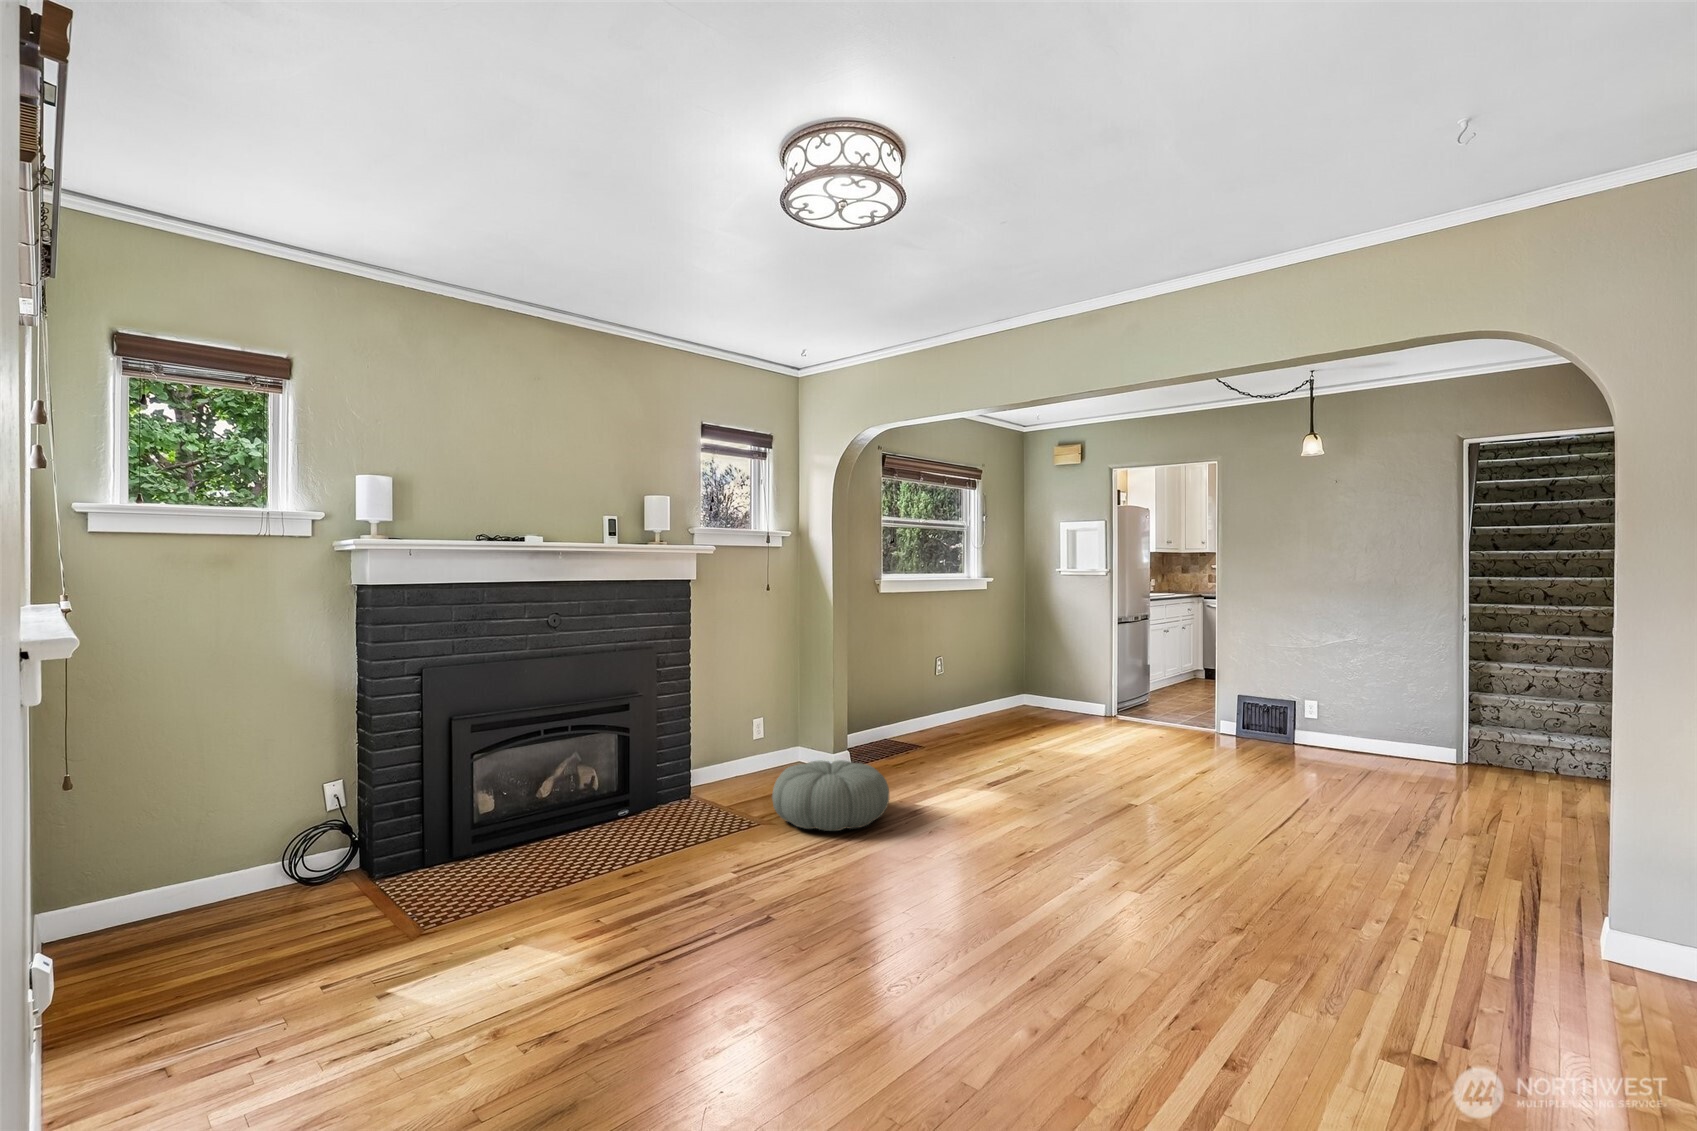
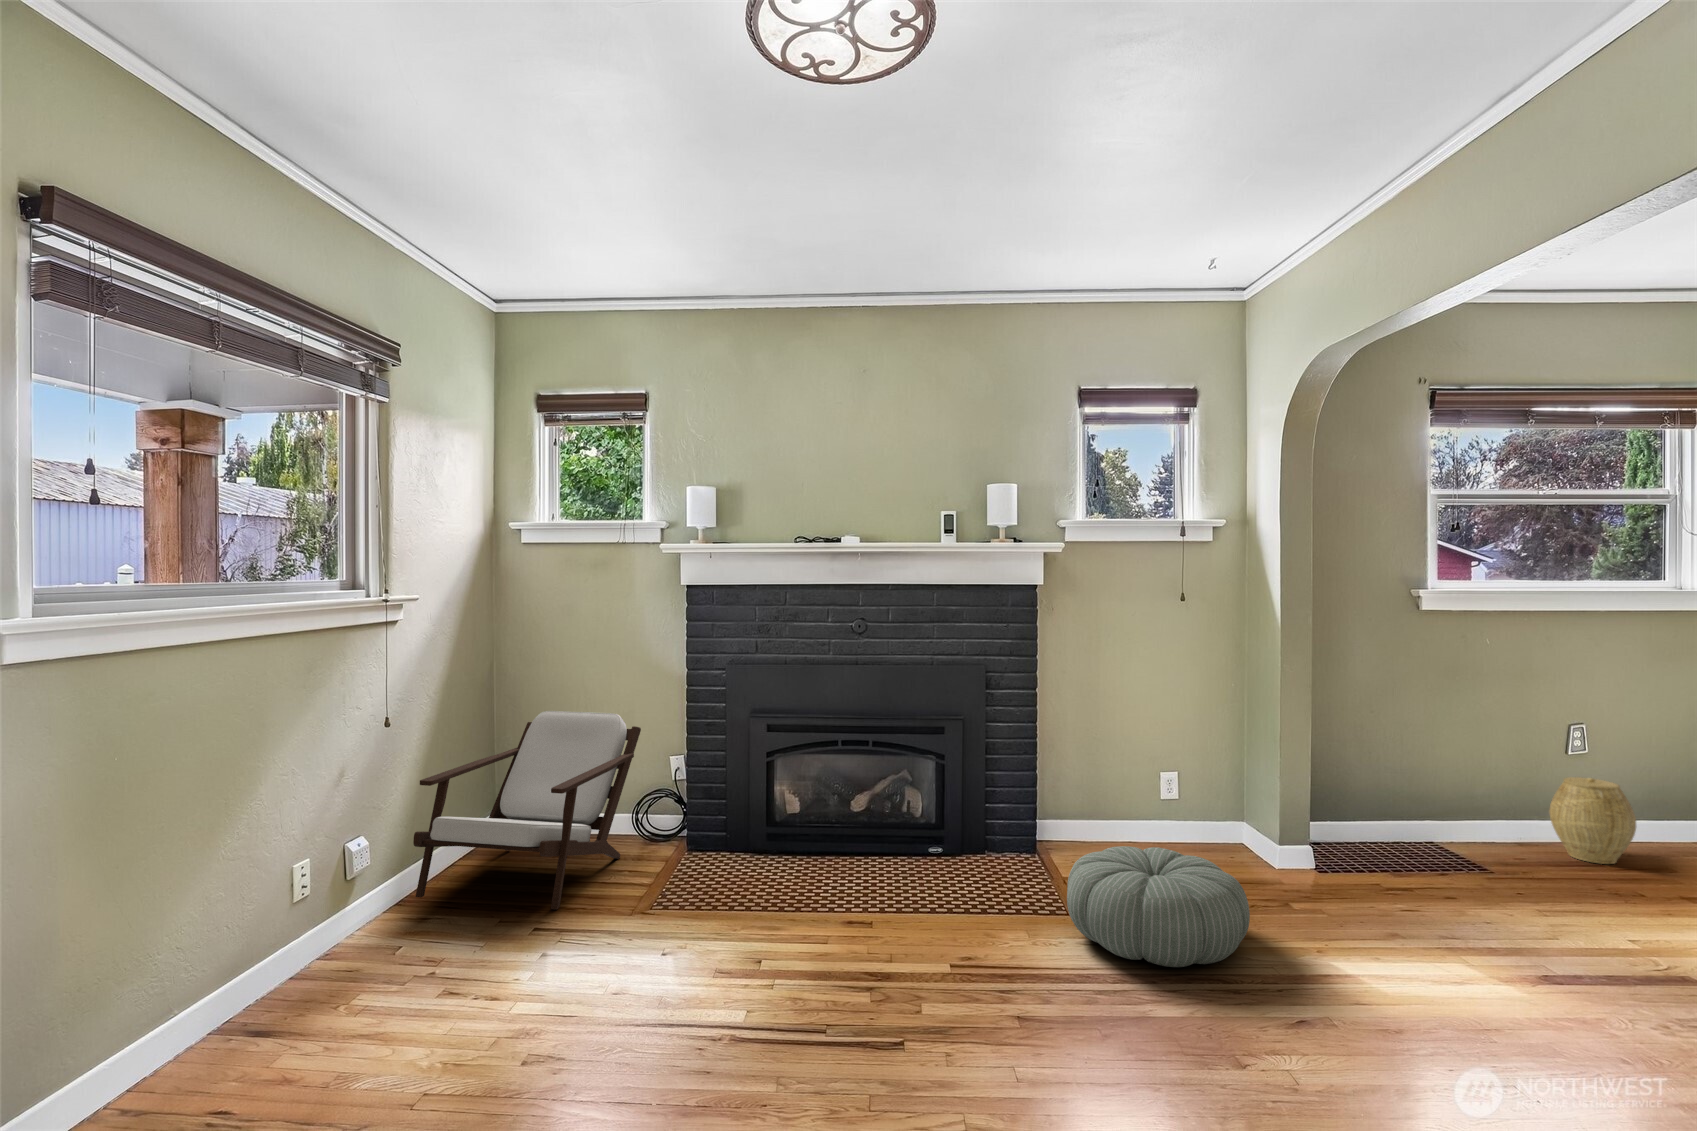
woven basket: none [928,685,965,732] -> present [1549,777,1636,864]
armchair: none [85,743,337,1022] -> present [413,711,641,910]

